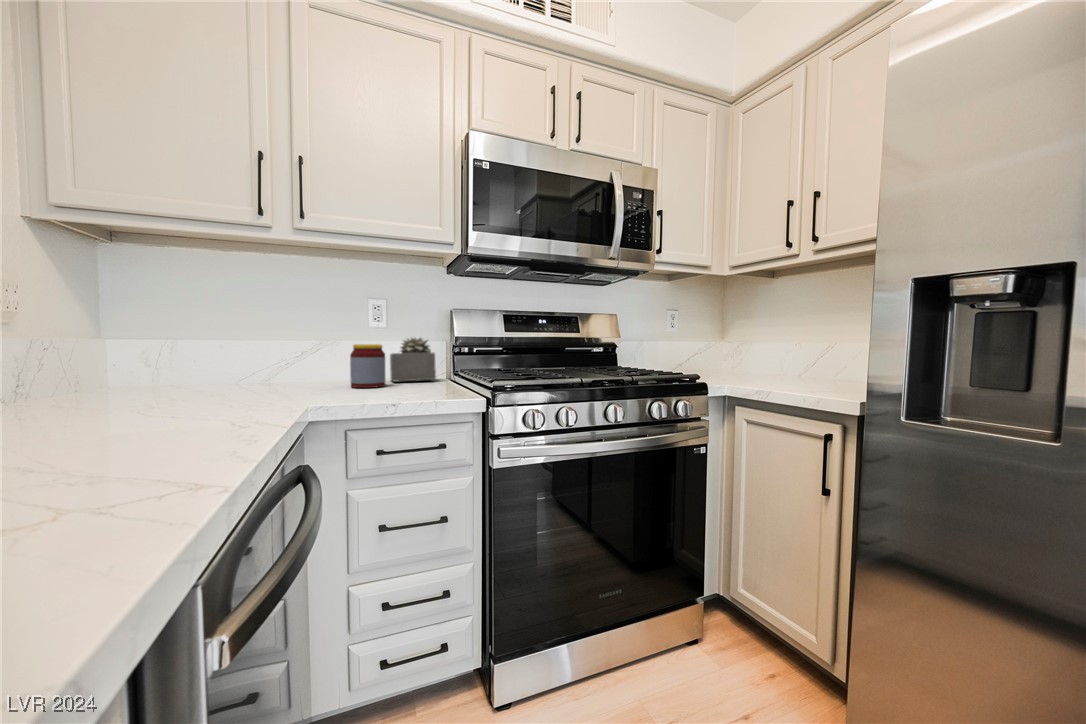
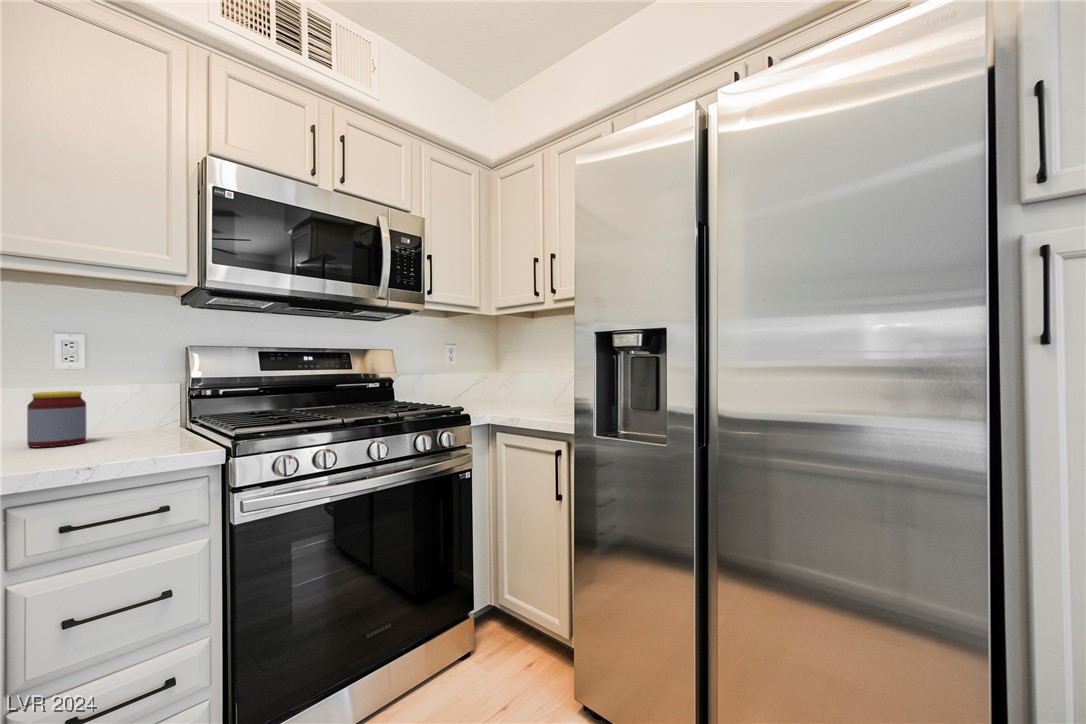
succulent plant: present [390,337,436,381] -> none [98,379,167,435]

